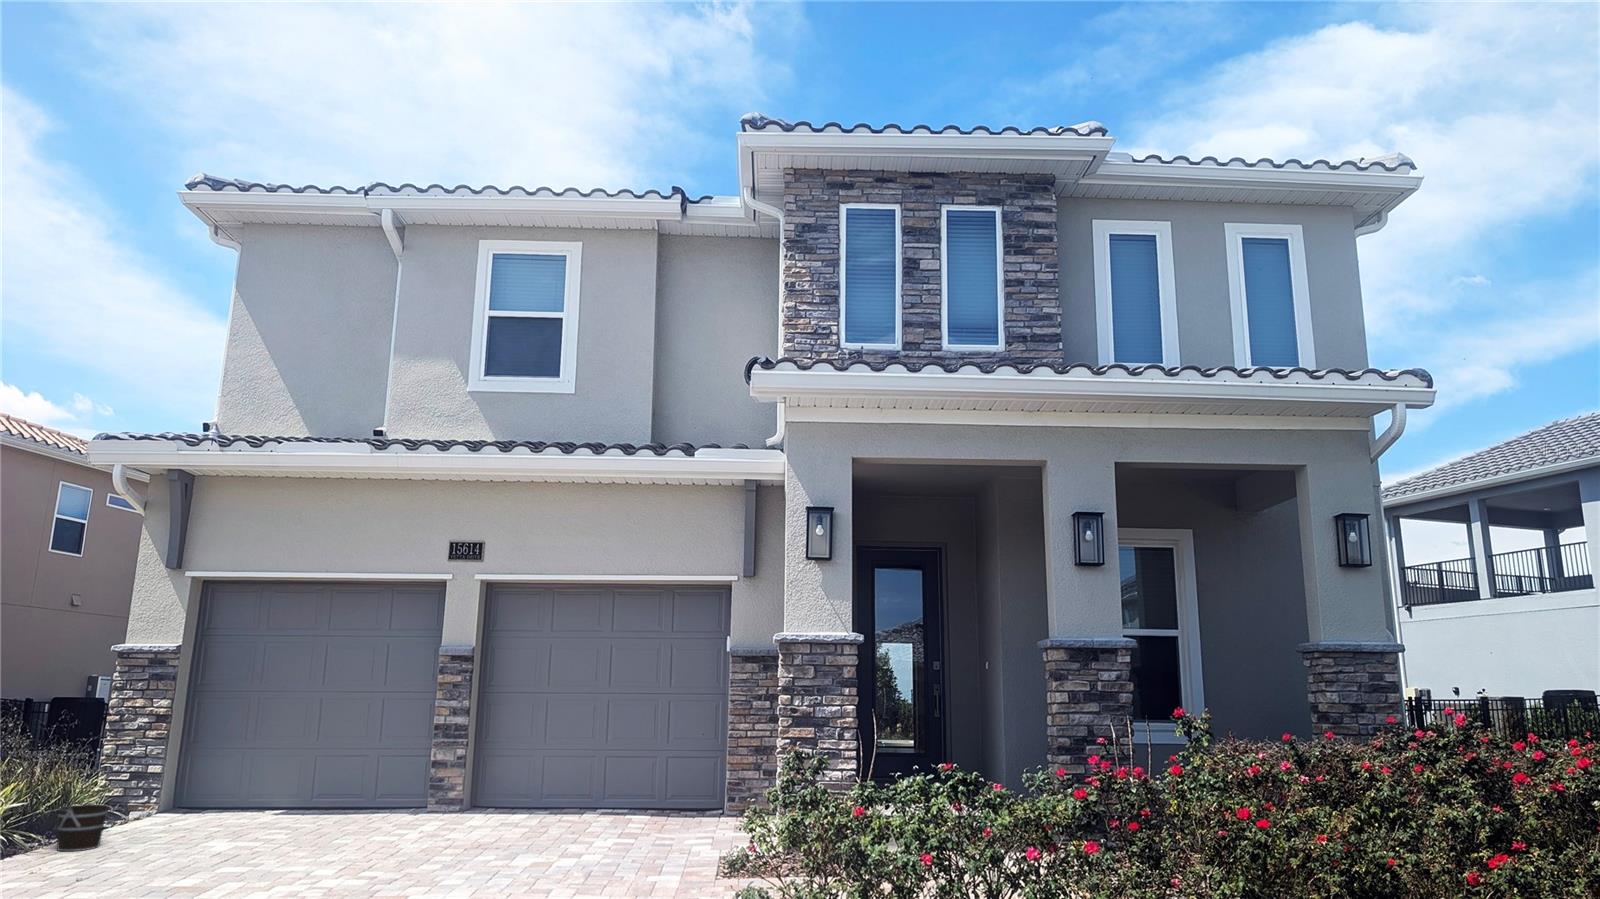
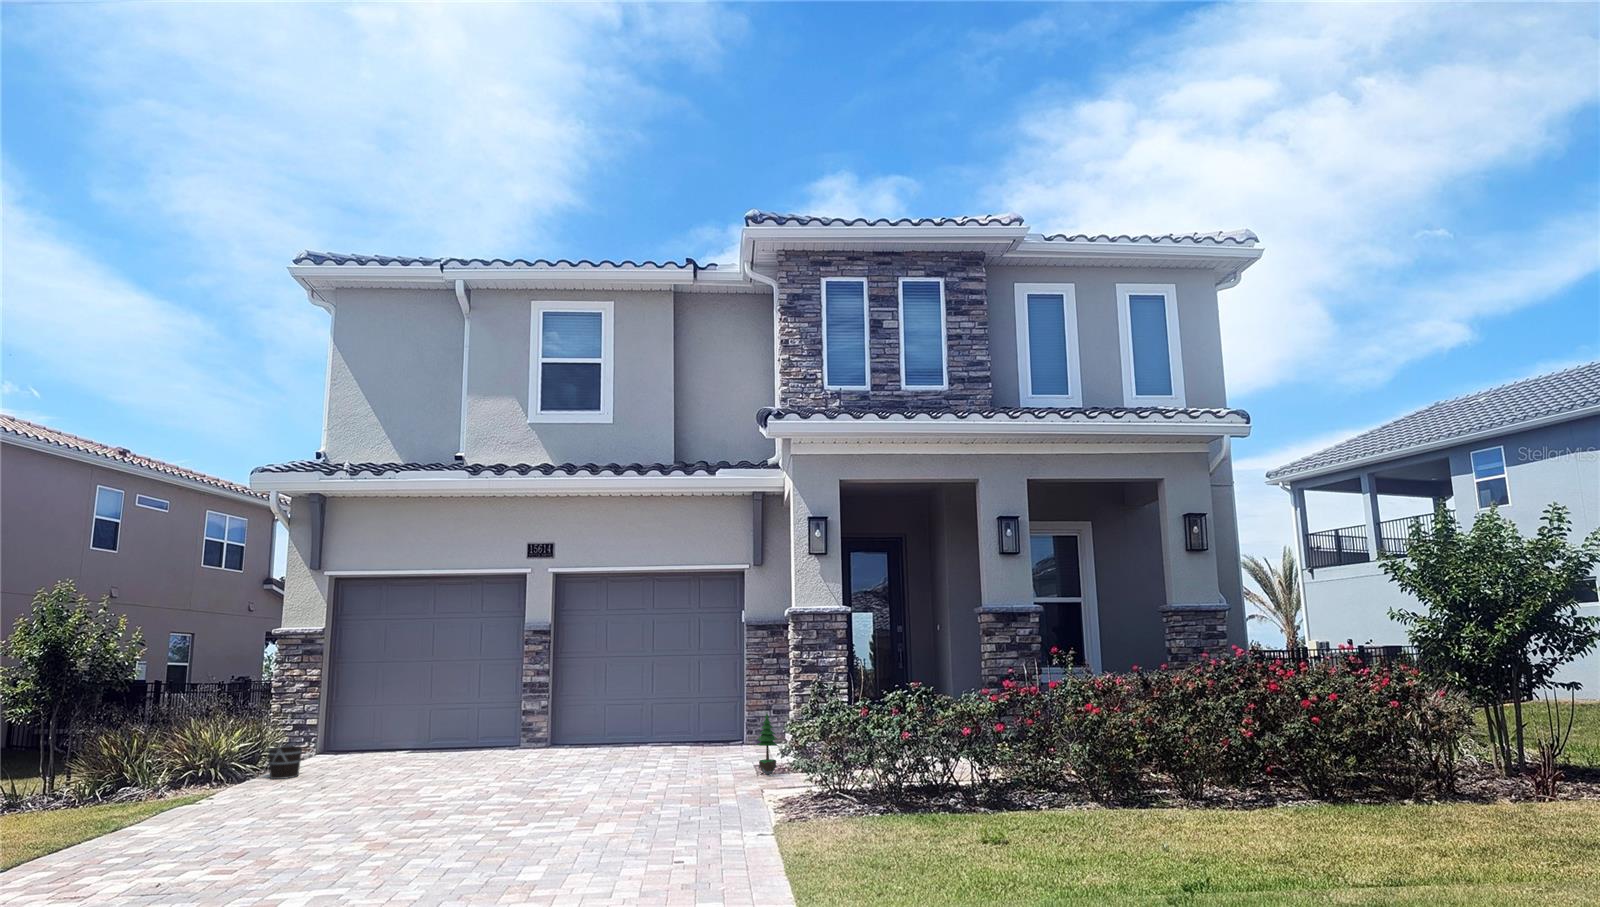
potted tree: none [717,783,749,877] -> present [757,714,778,776]

